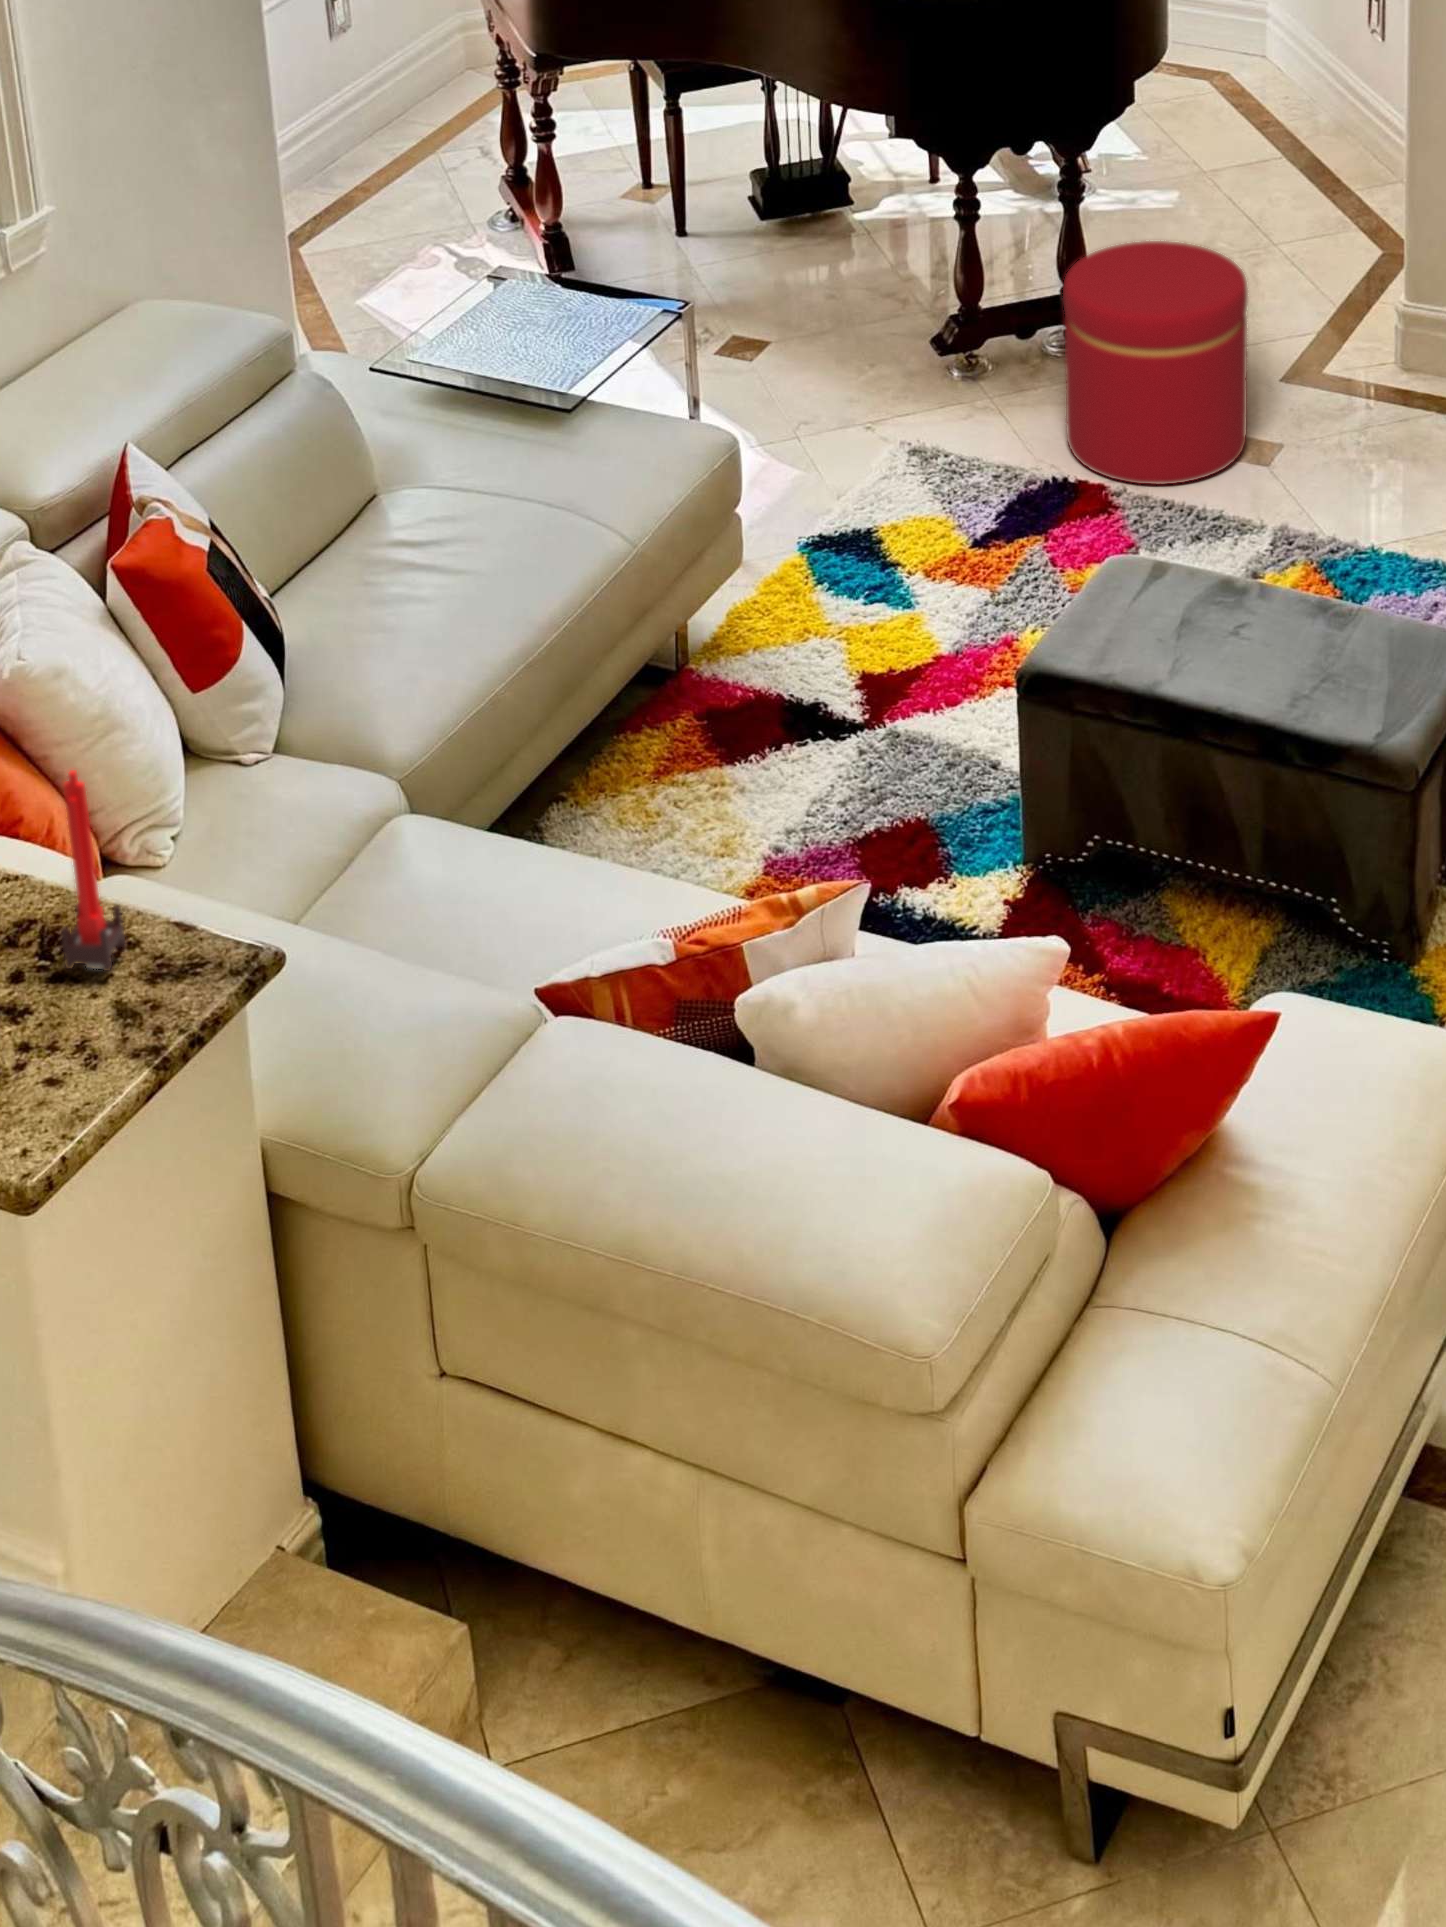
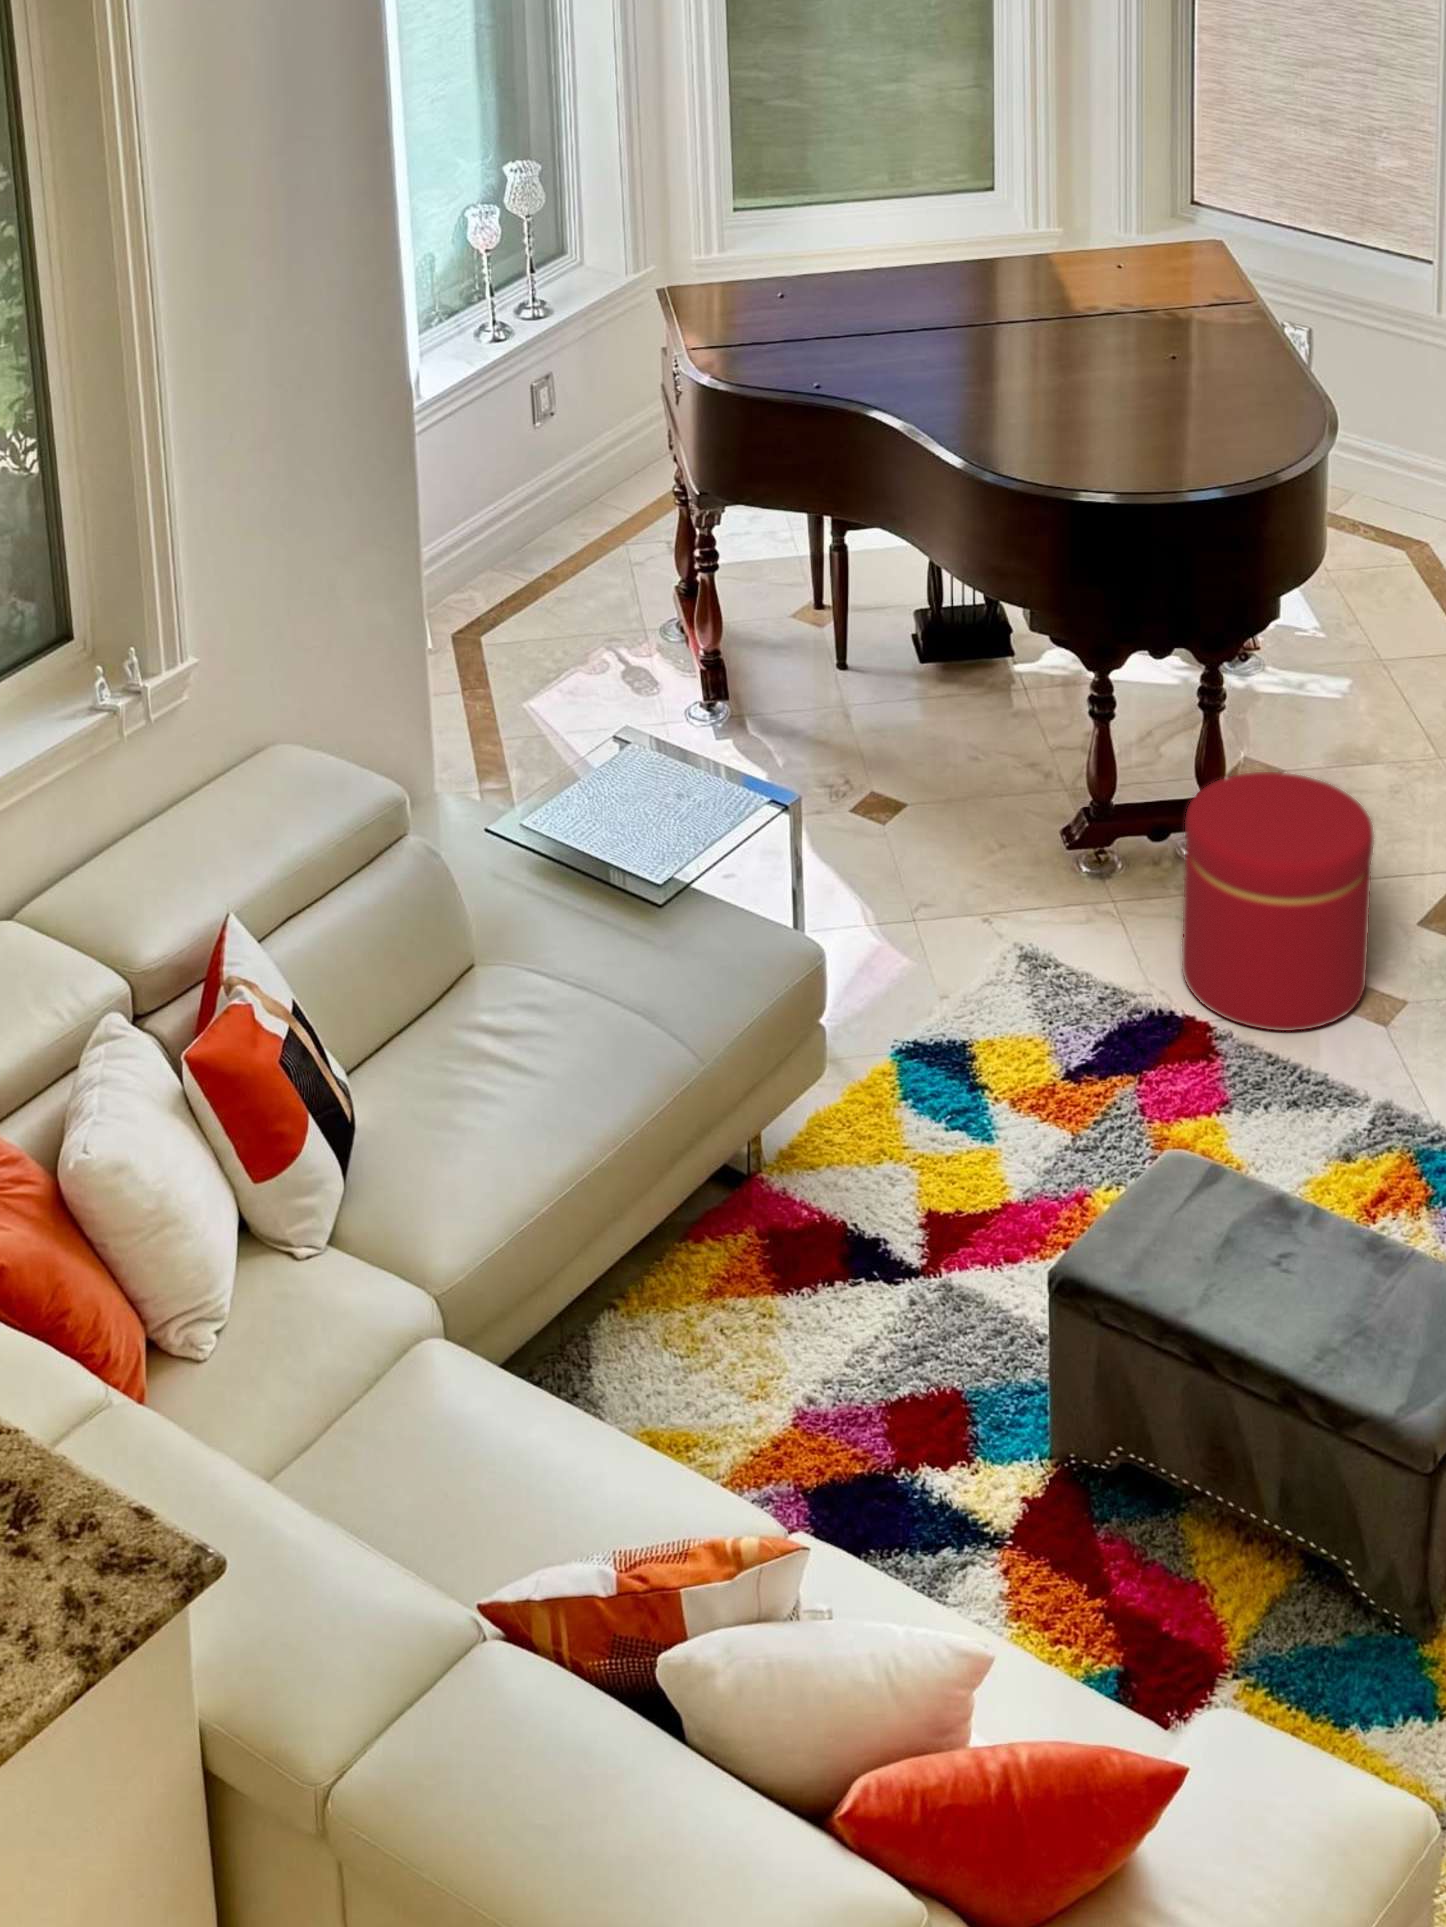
candle: present [61,770,125,971] -> none [27,1365,87,1553]

